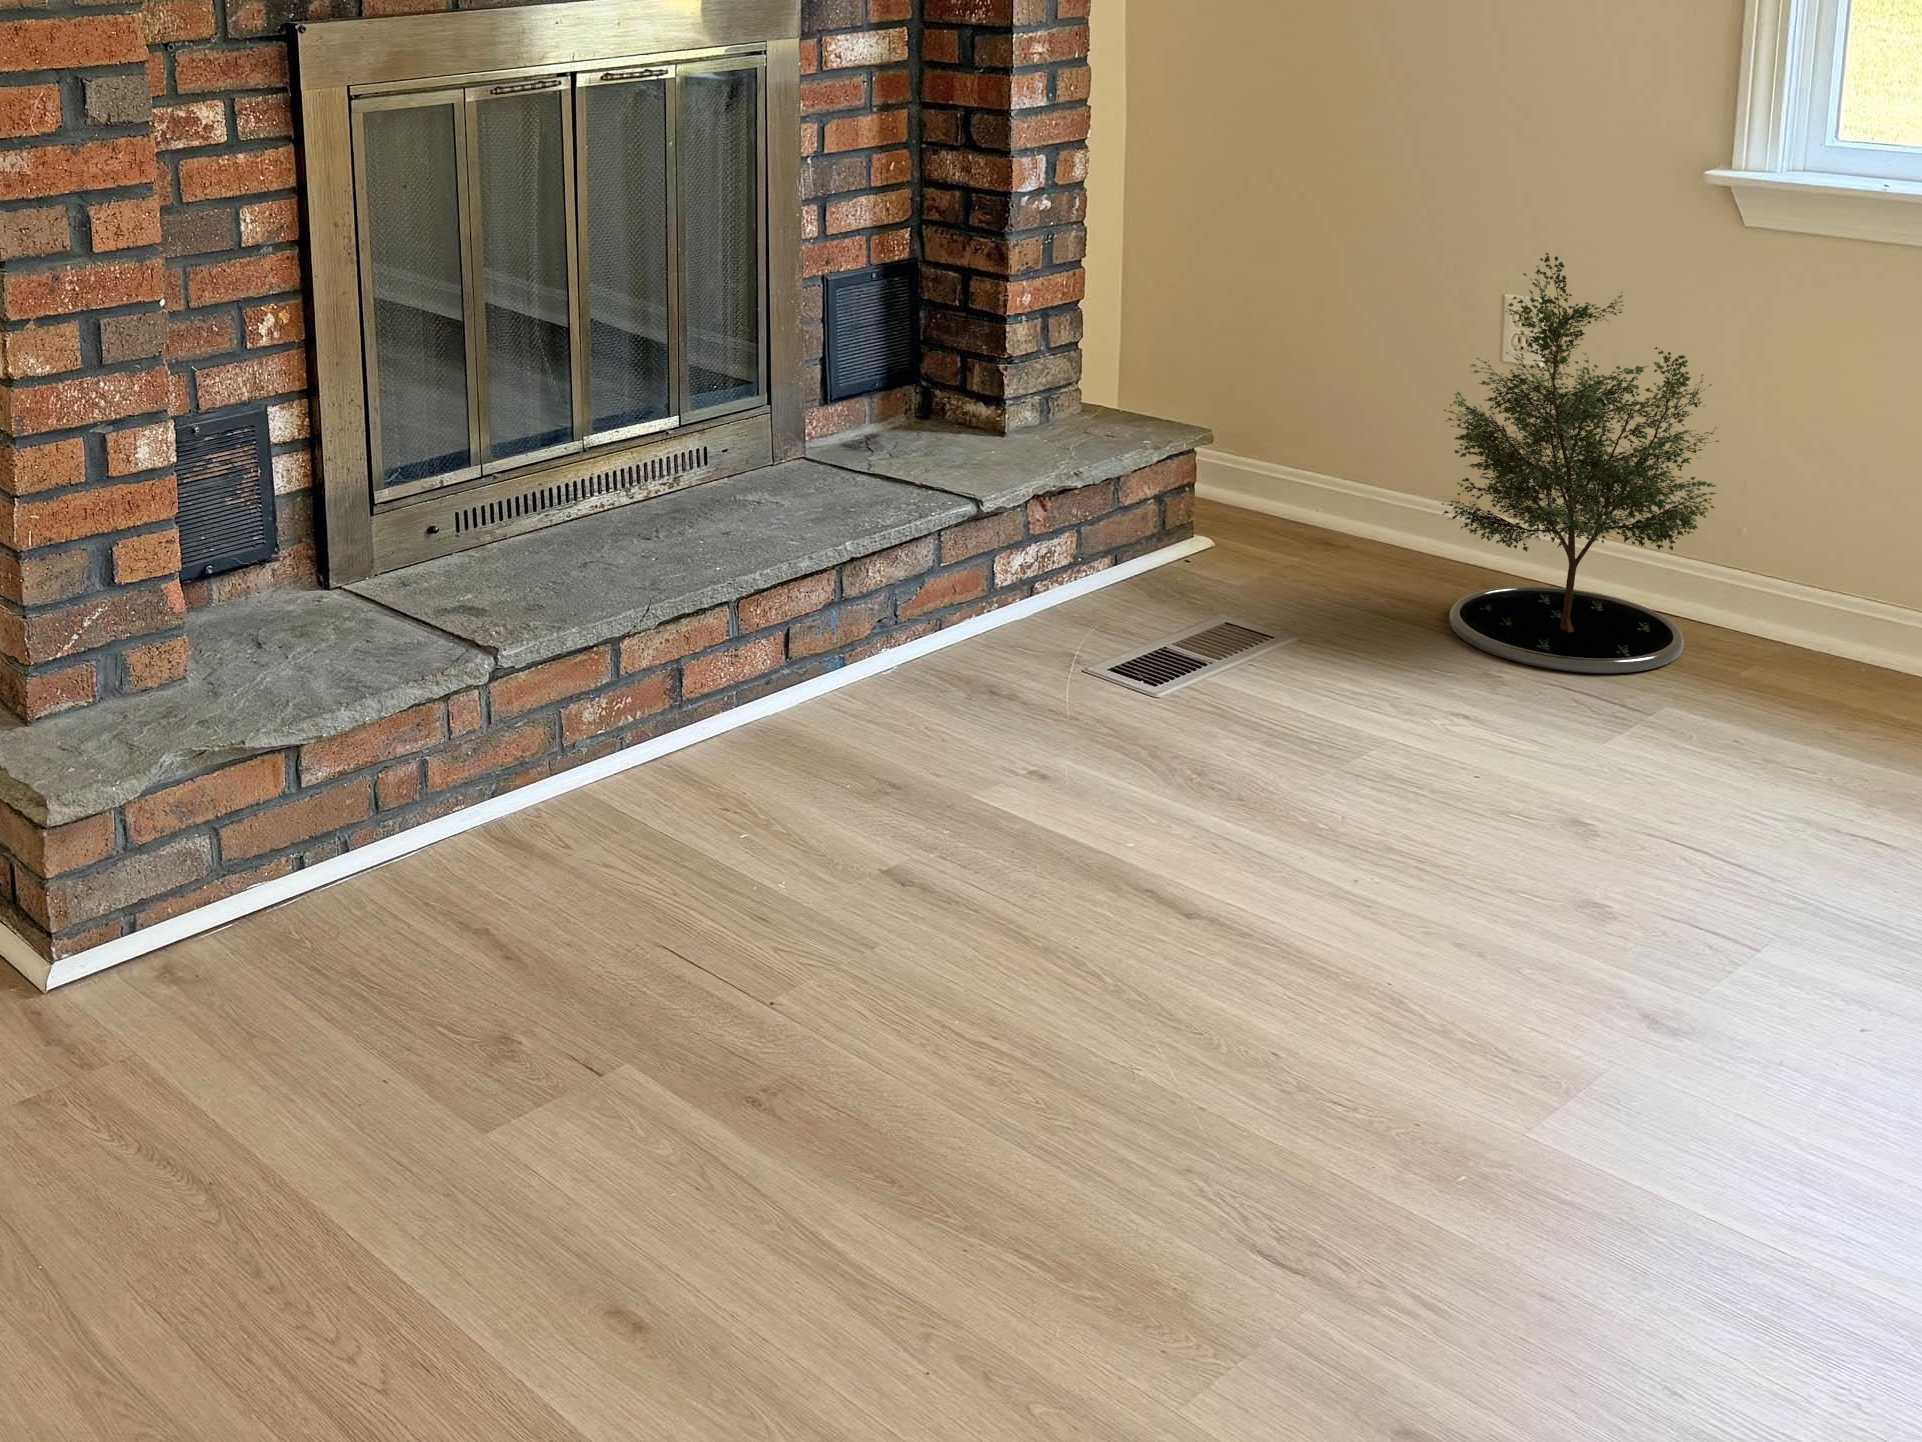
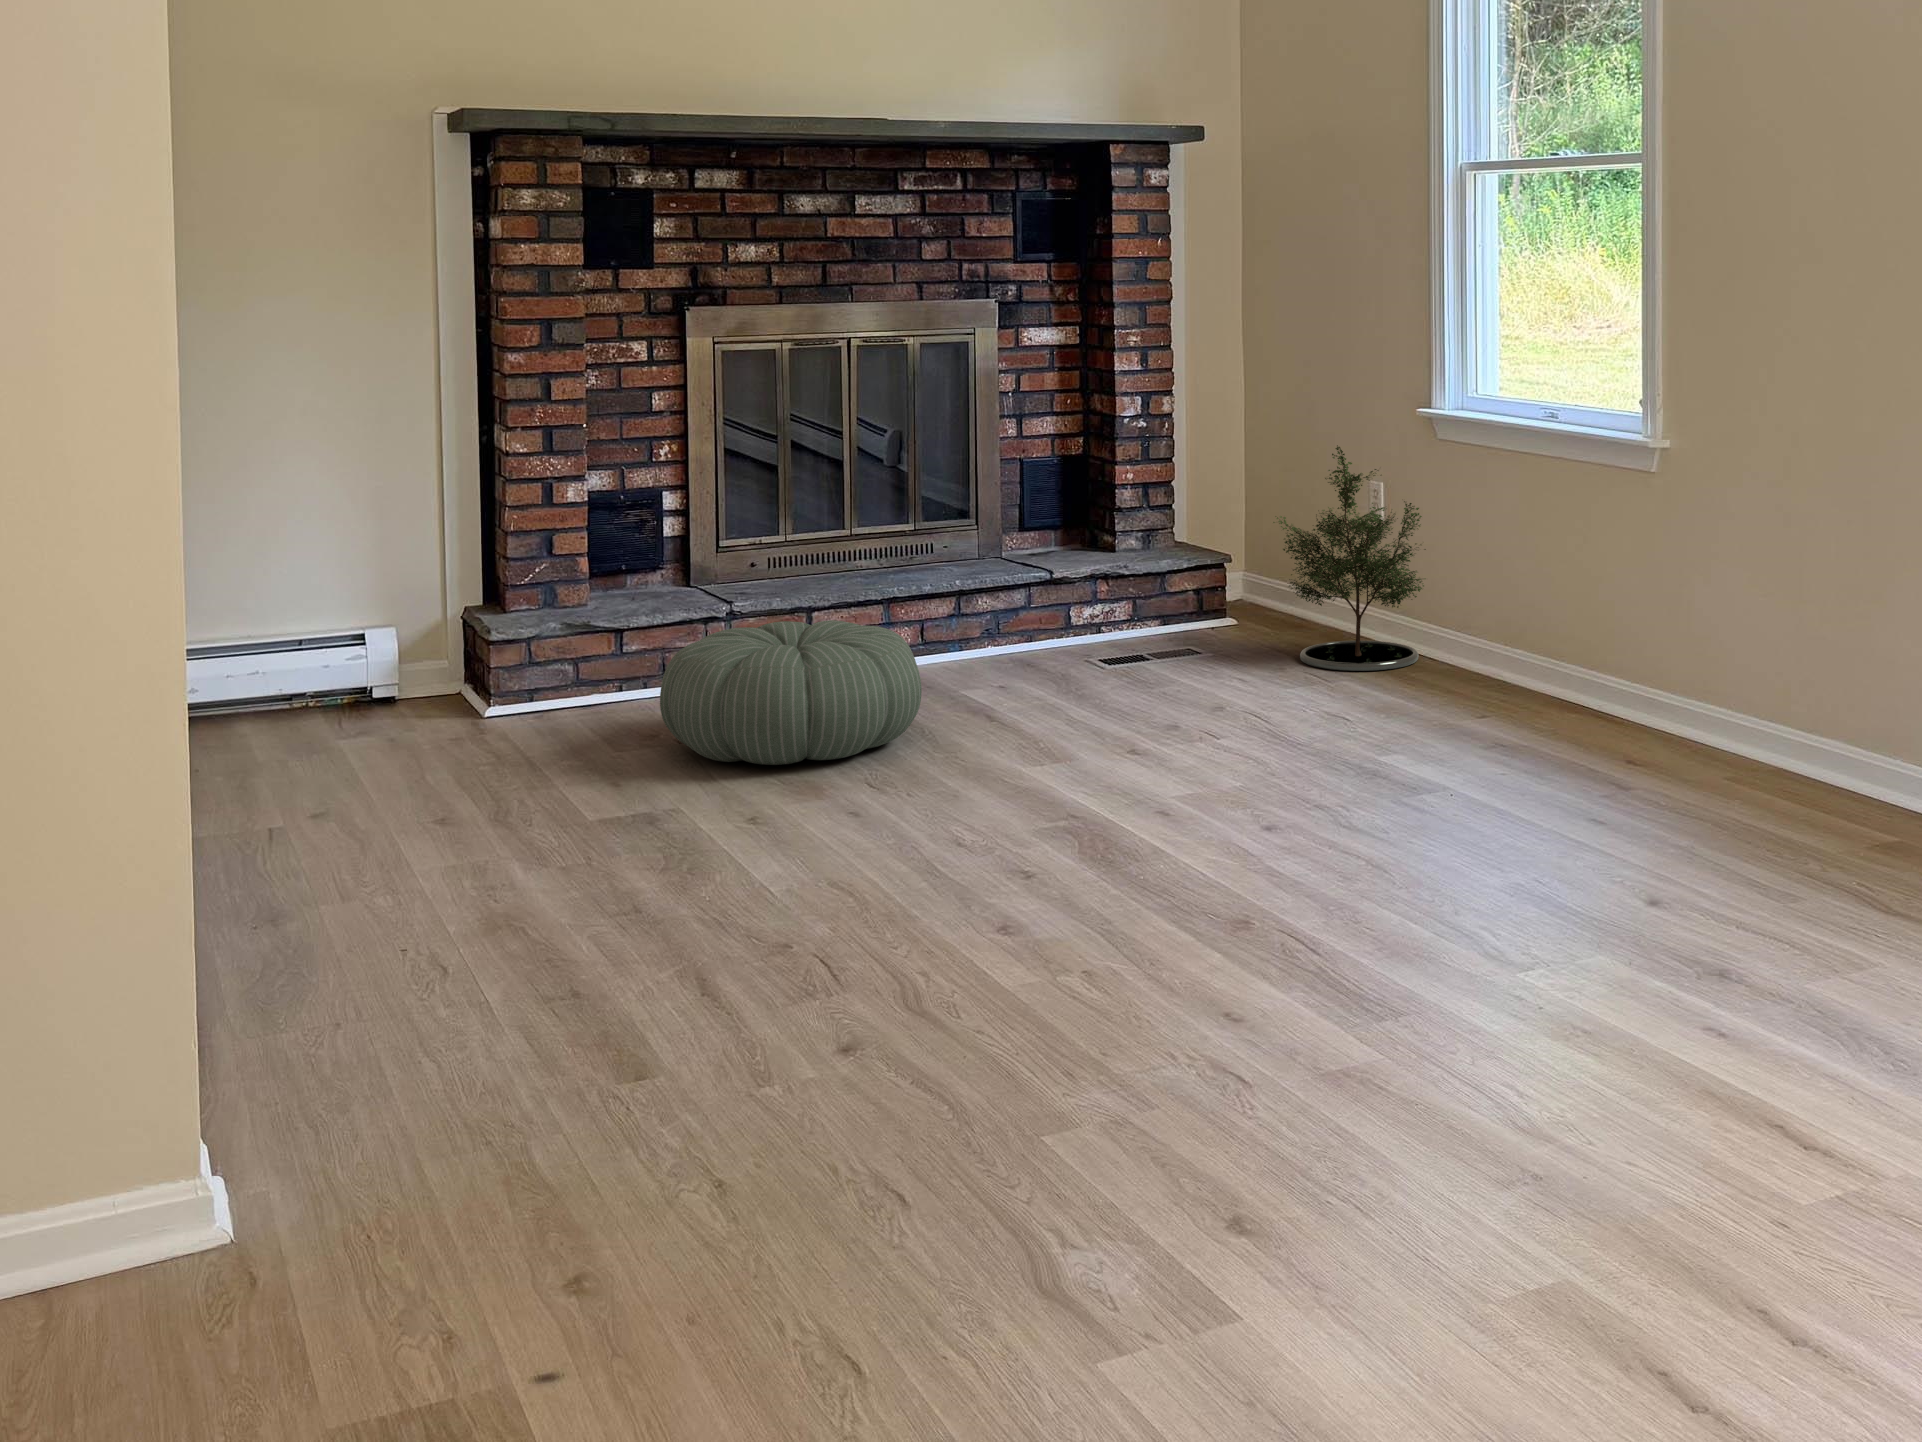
pouf: none [569,731,1152,1171] -> present [660,620,922,765]

